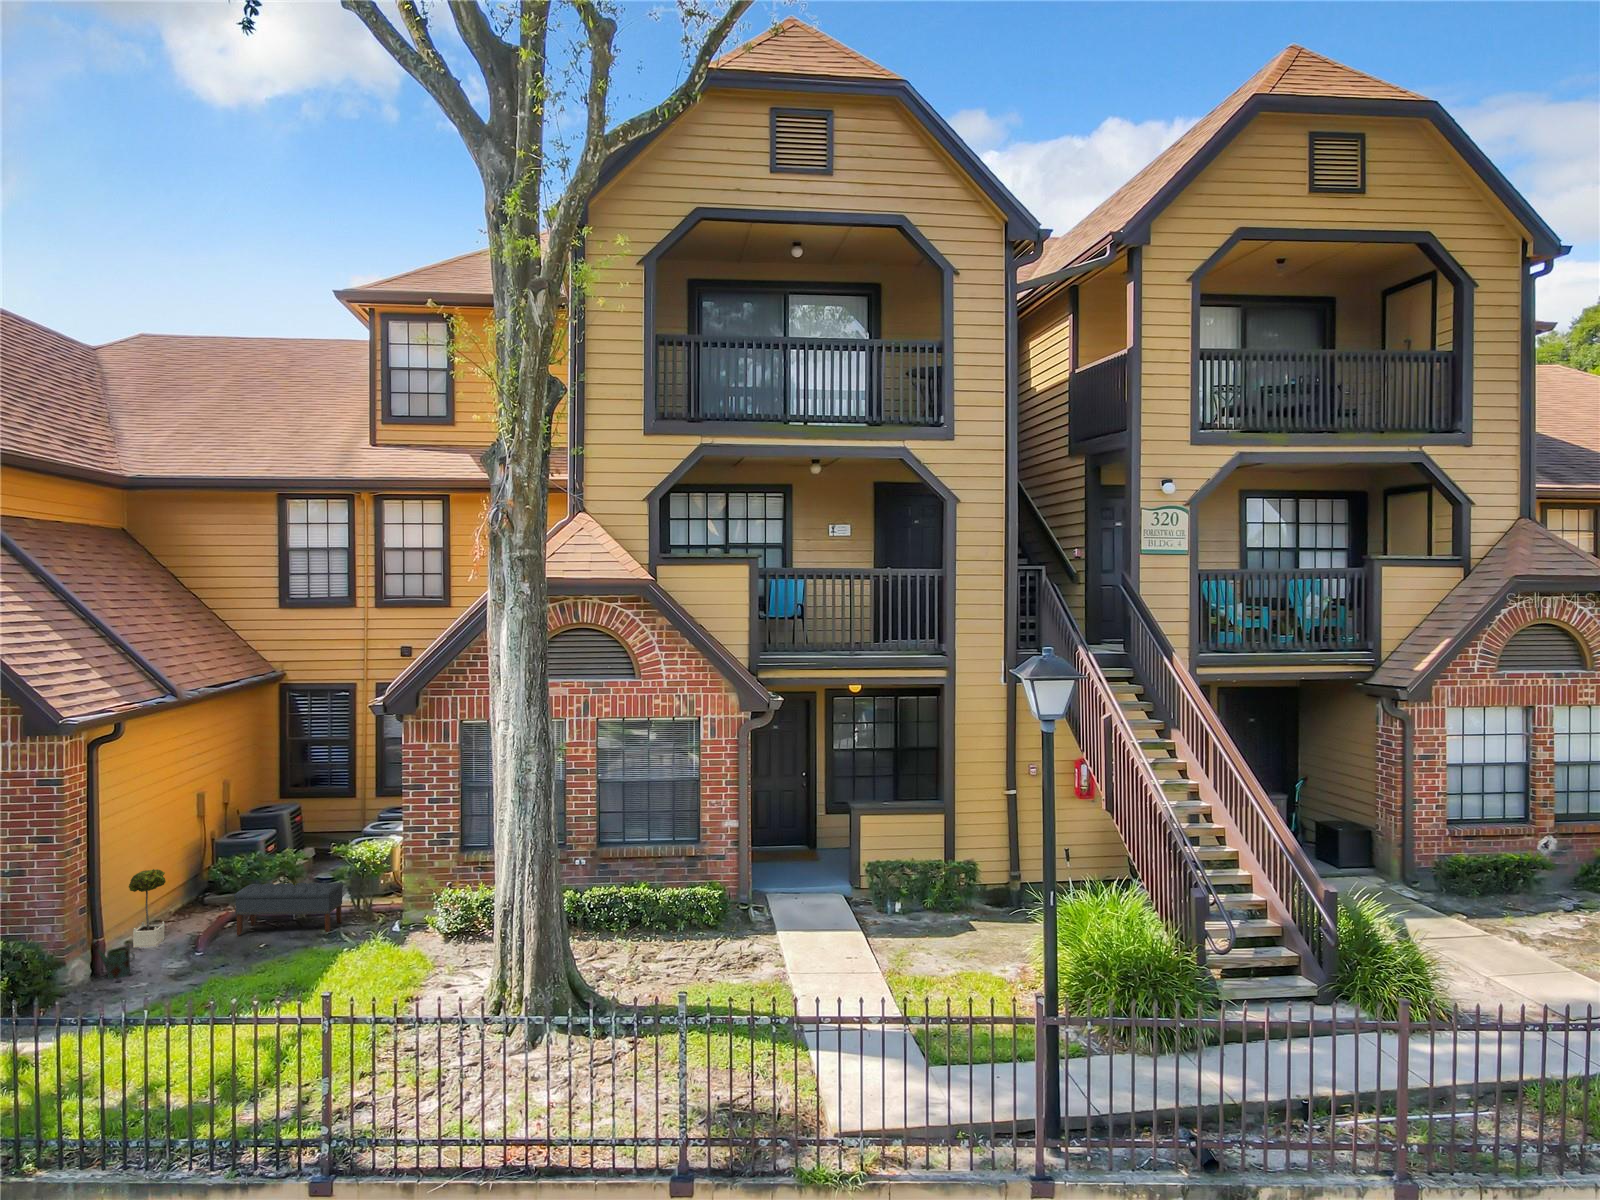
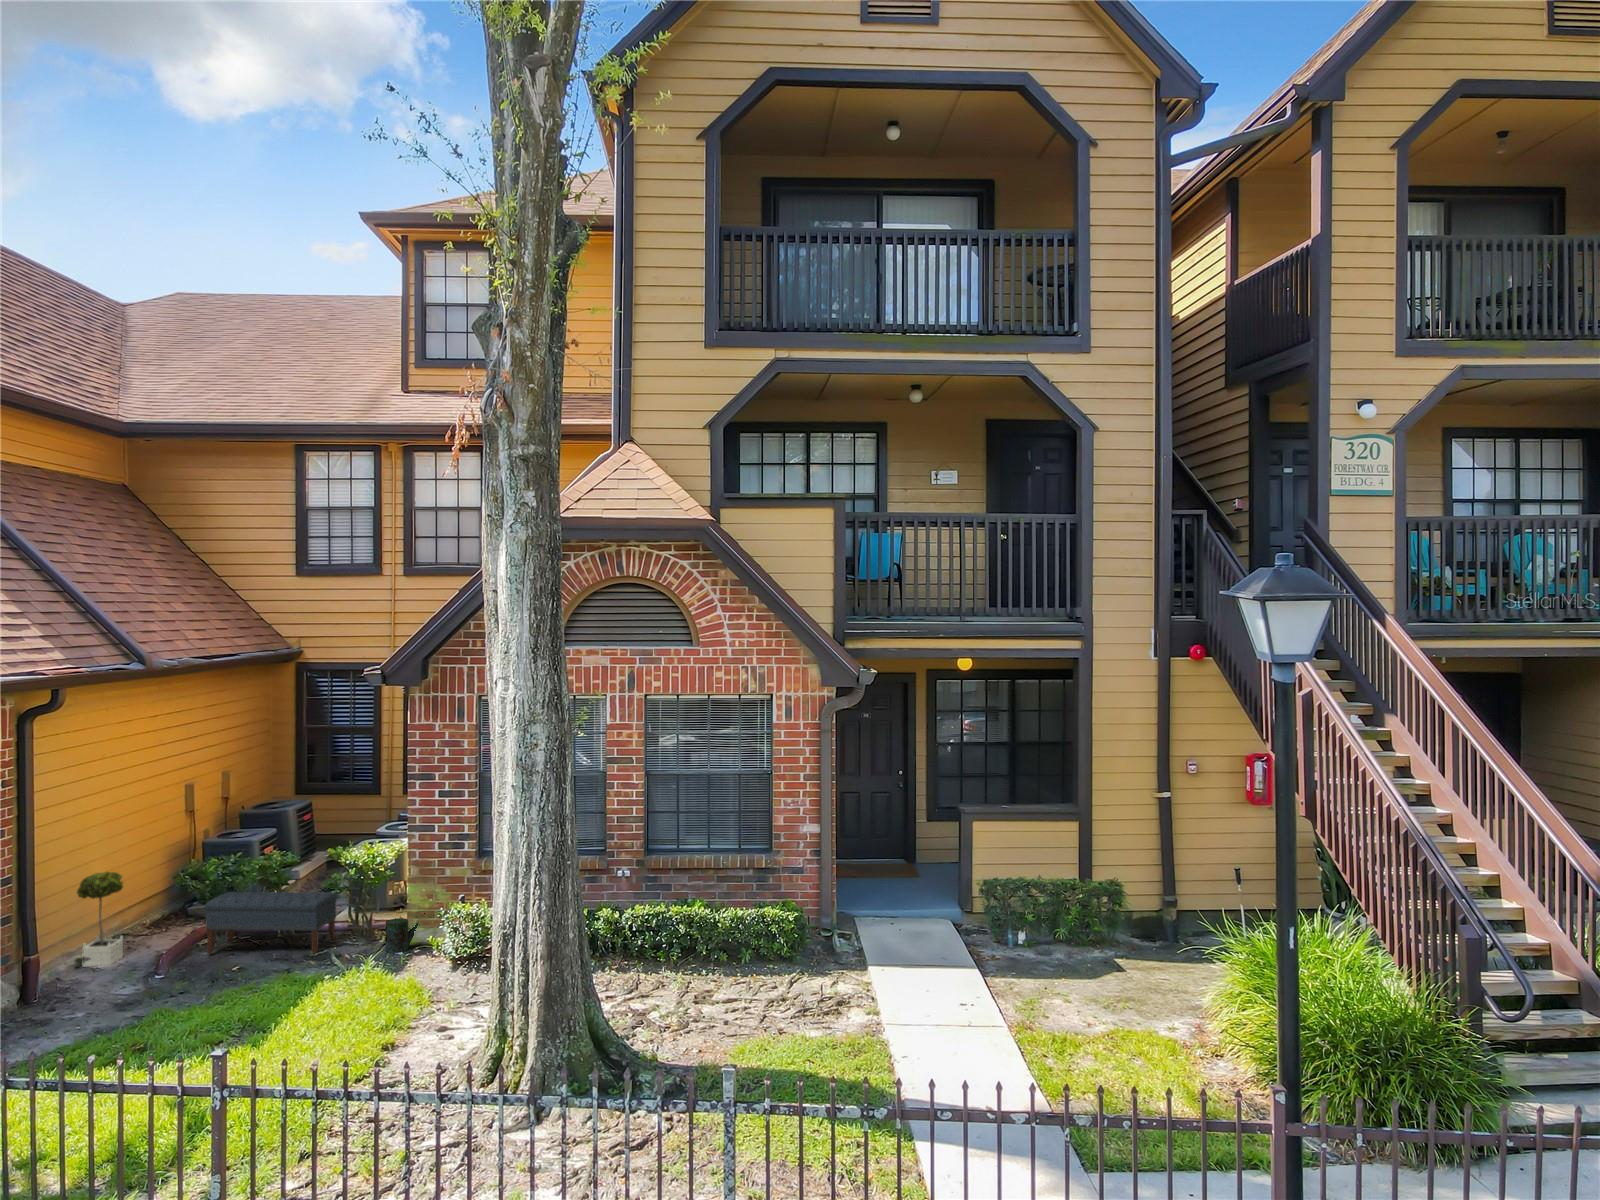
watering can: present [93,945,135,979] -> present [377,913,425,953]

